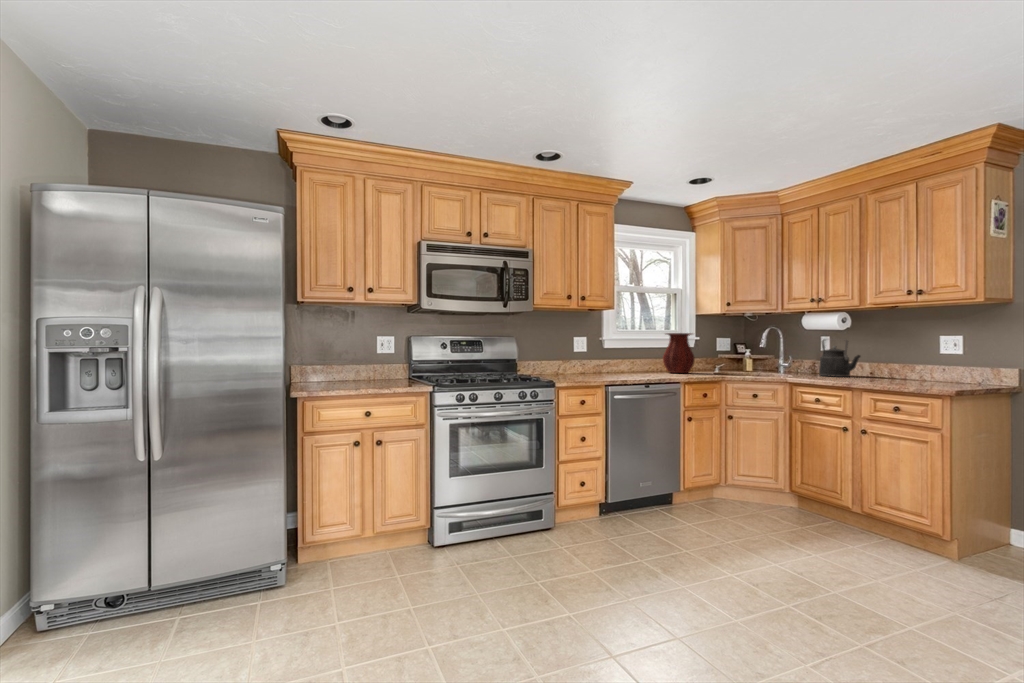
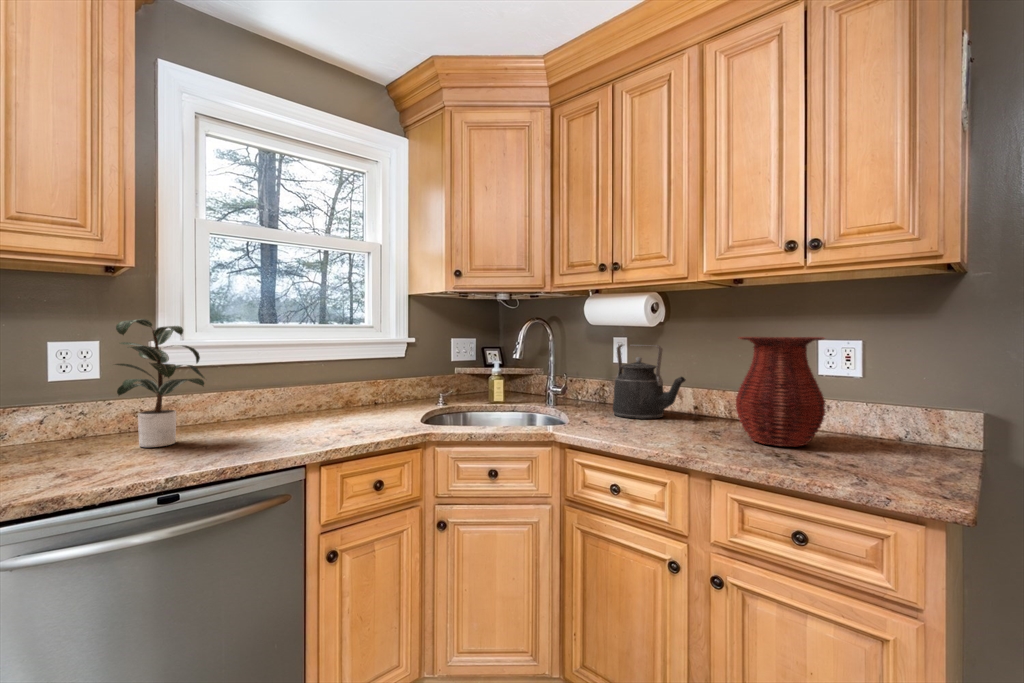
potted plant: none [598,325,643,374] -> present [116,319,204,447]
vase: present [663,333,695,373] -> present [735,337,826,446]

